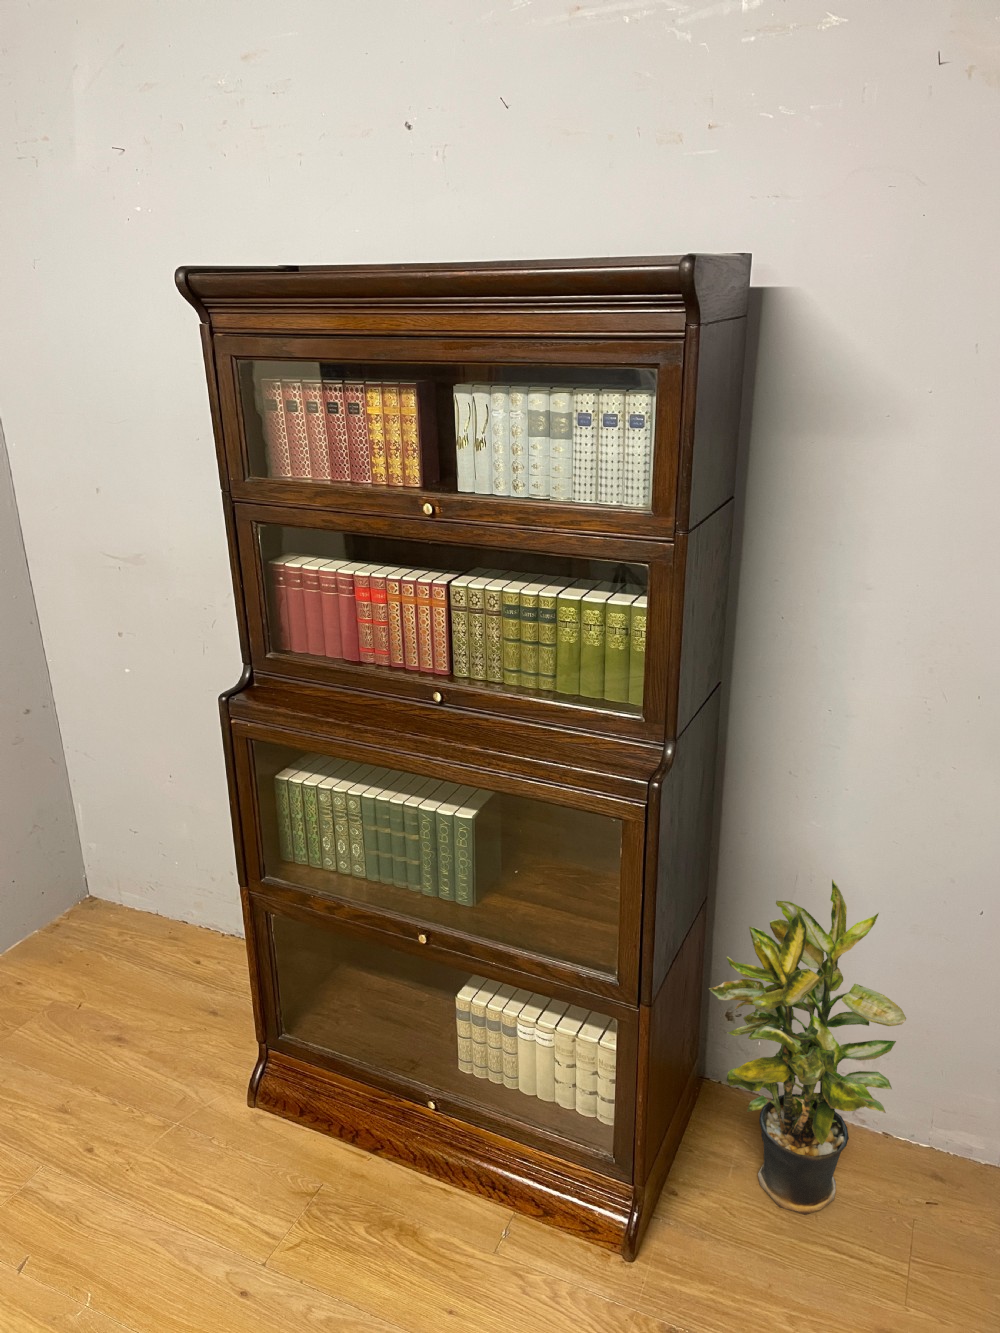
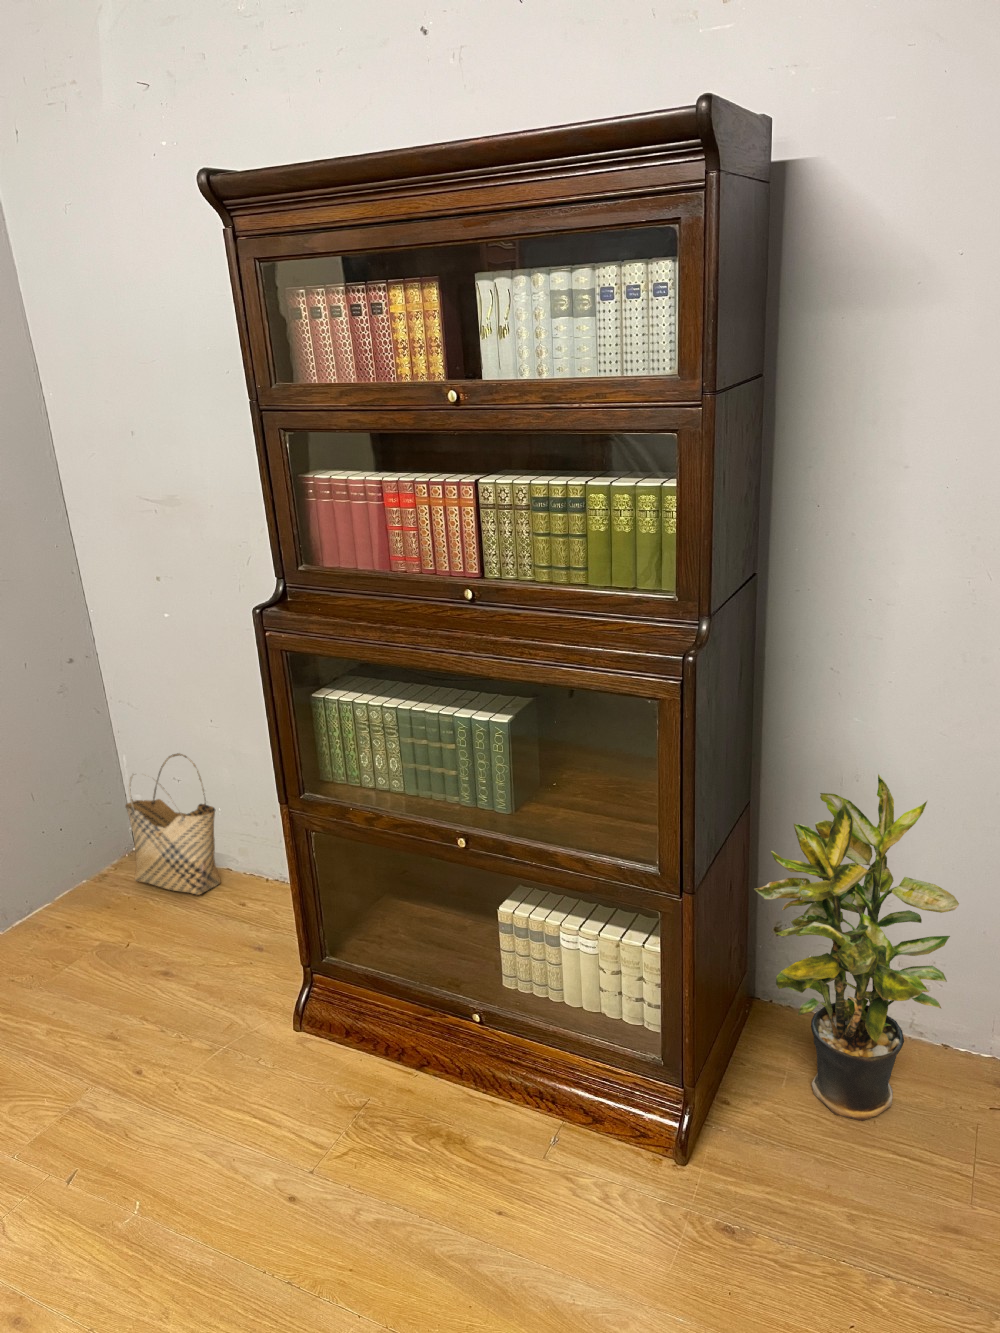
woven basket: none [80,808,175,952] -> present [125,753,221,895]

